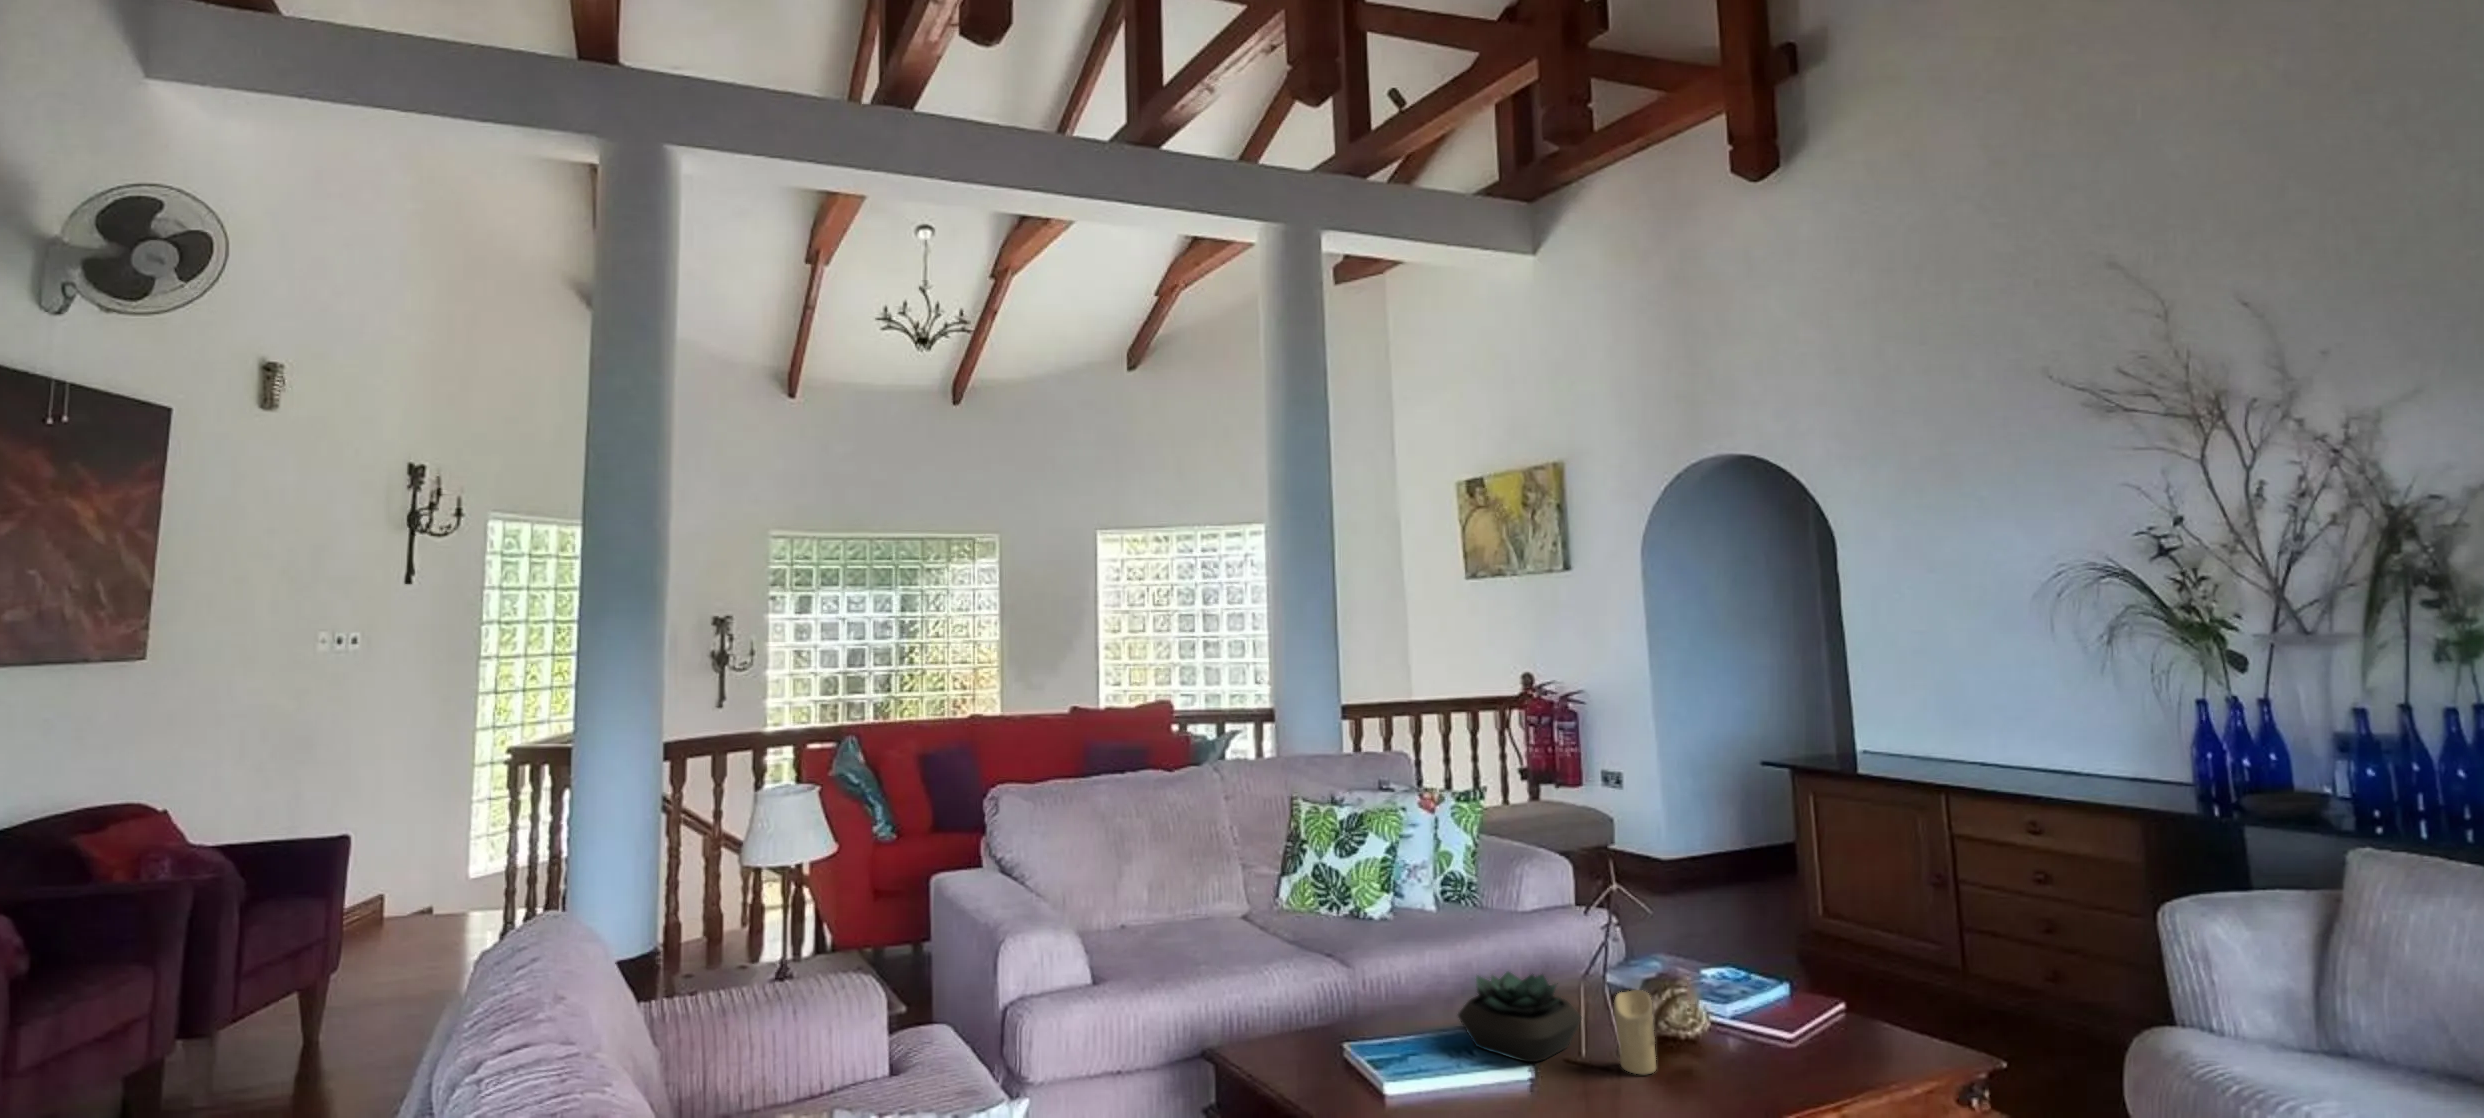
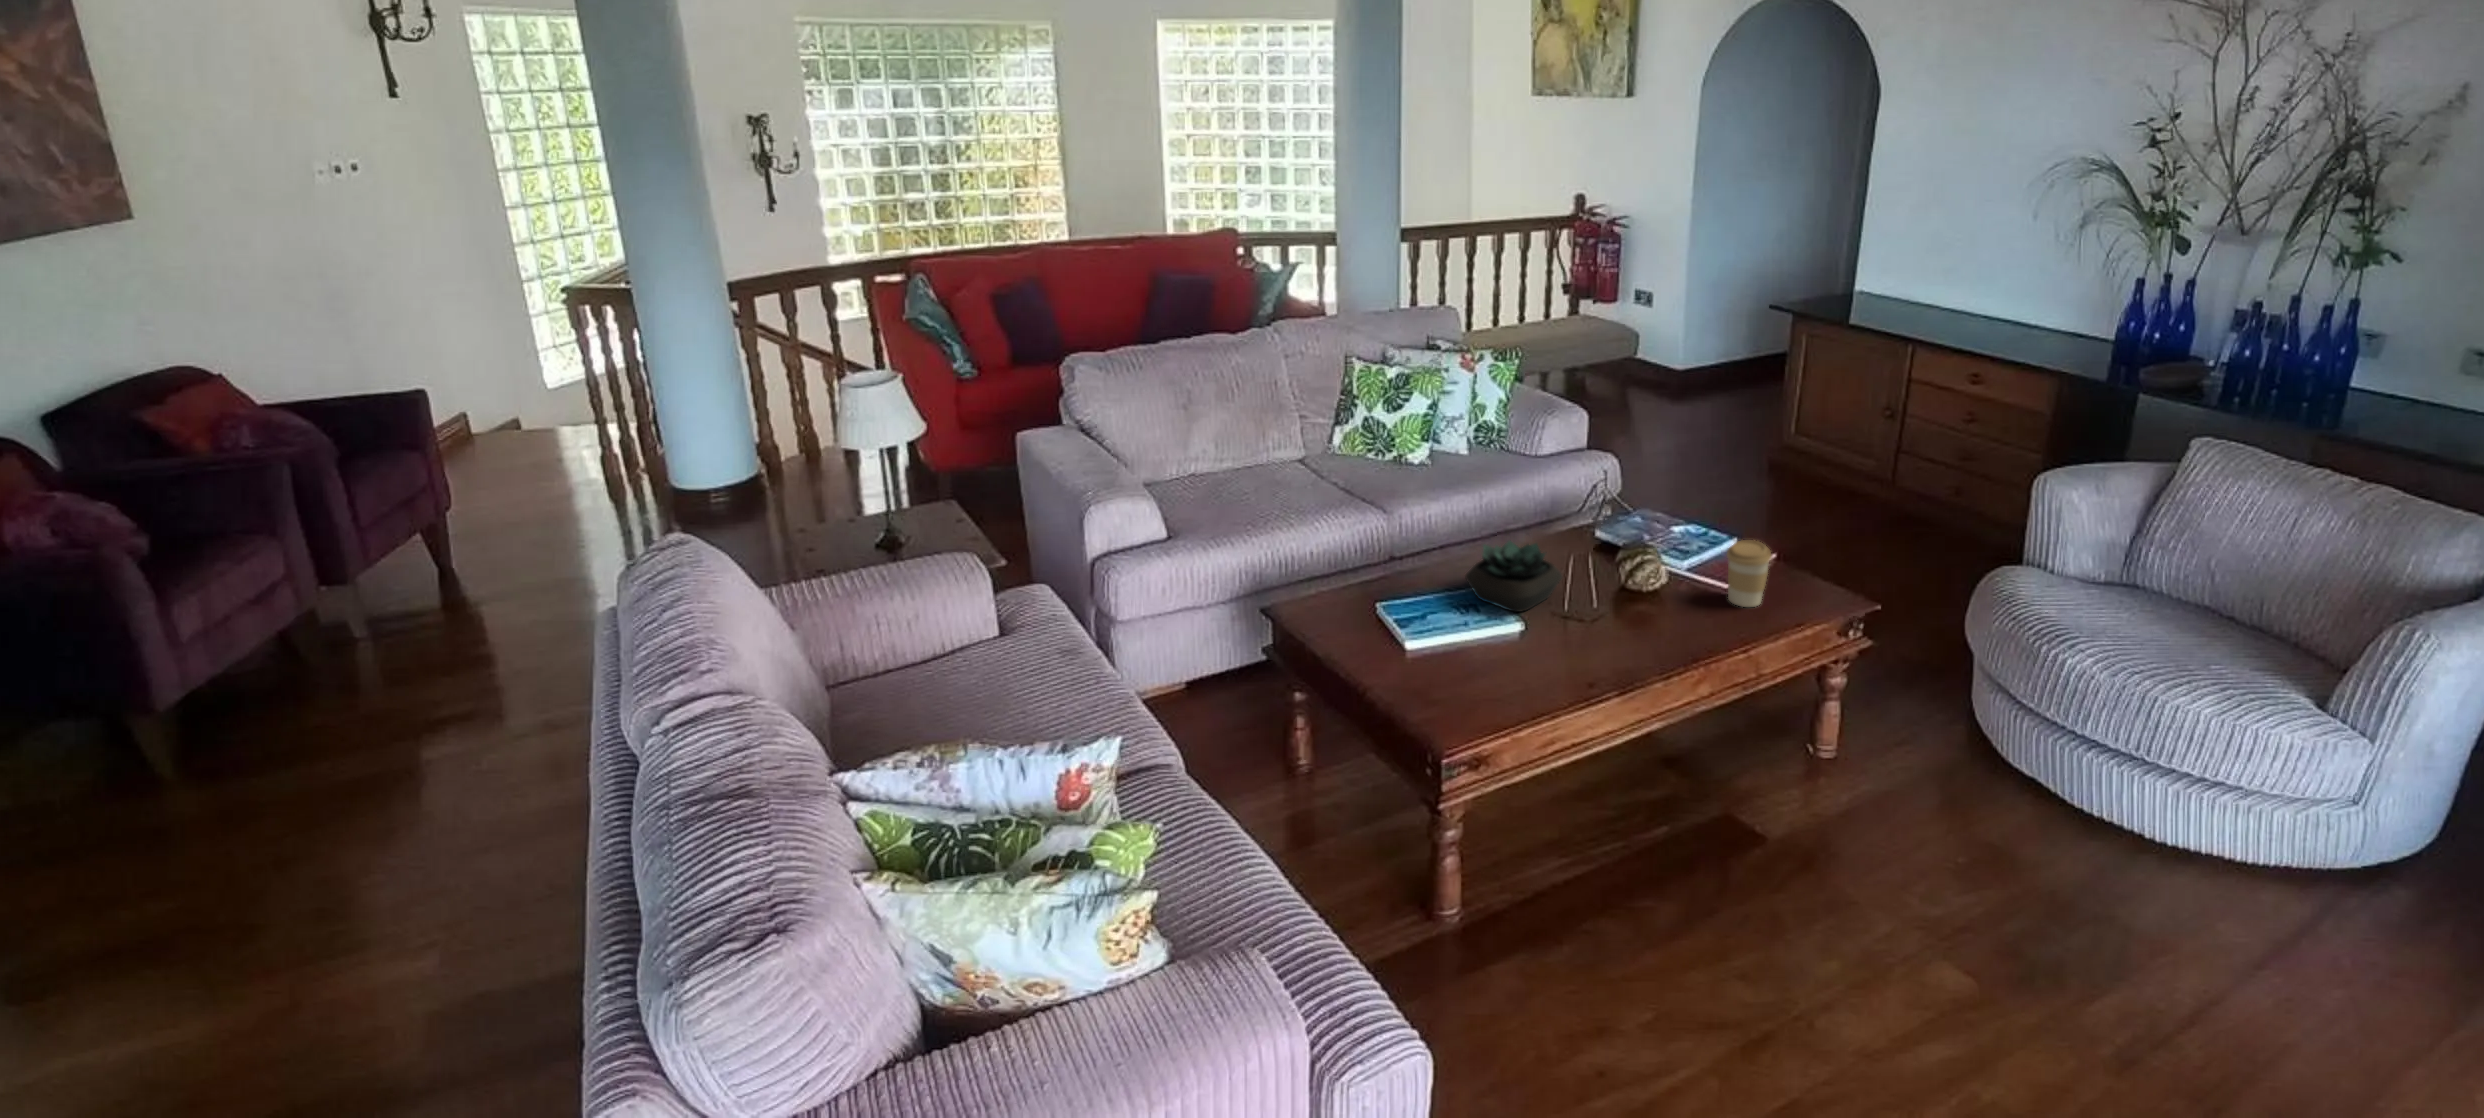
coffee cup: none [1792,968,1853,1061] -> present [1727,540,1772,607]
candle: present [1614,990,1656,1074] -> none [1585,562,1615,622]

